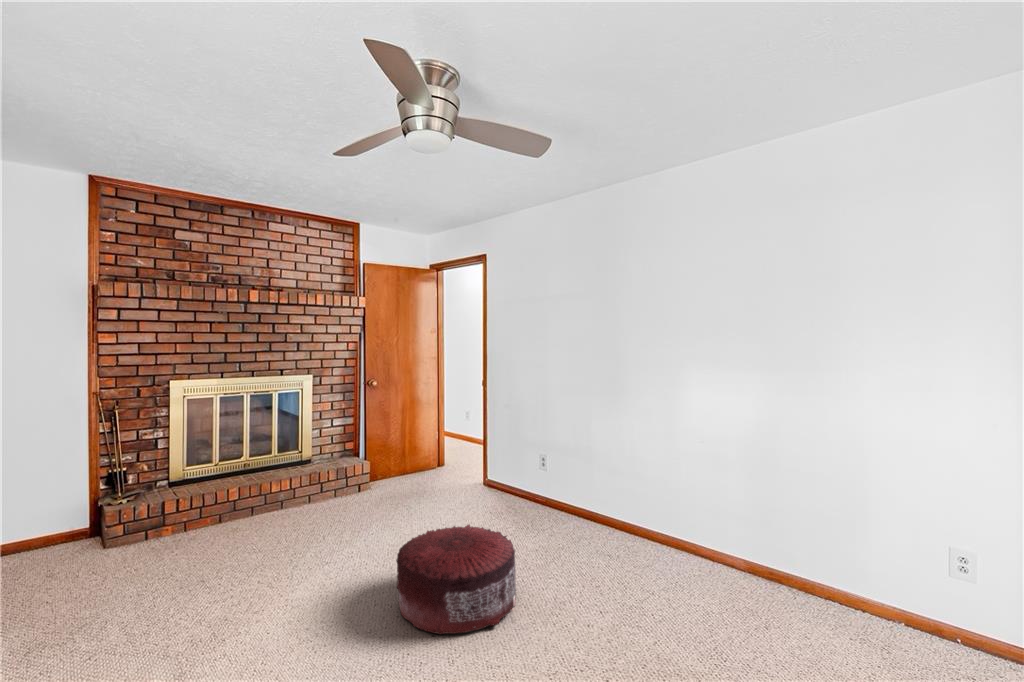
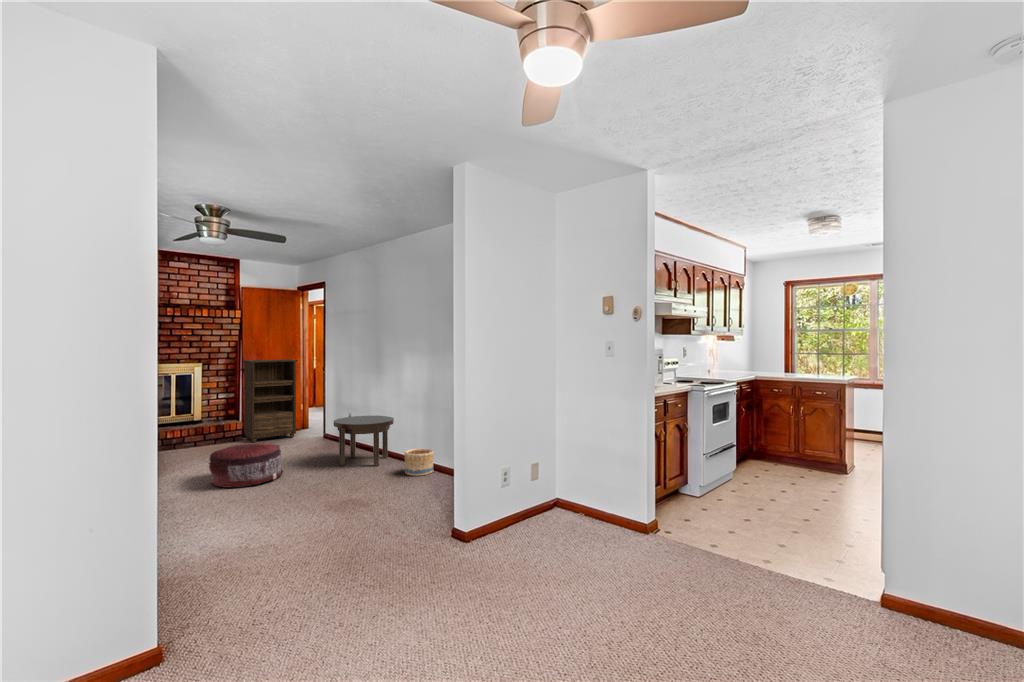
bookshelf: none [371,368,447,493] -> present [243,359,297,442]
side table: none [563,464,662,561] -> present [334,416,394,466]
basket: none [719,535,778,594] -> present [404,448,434,476]

